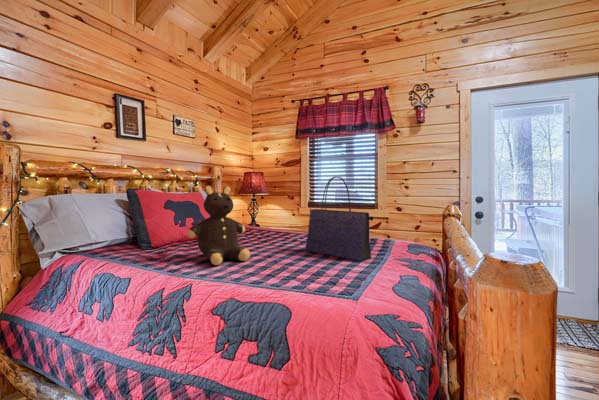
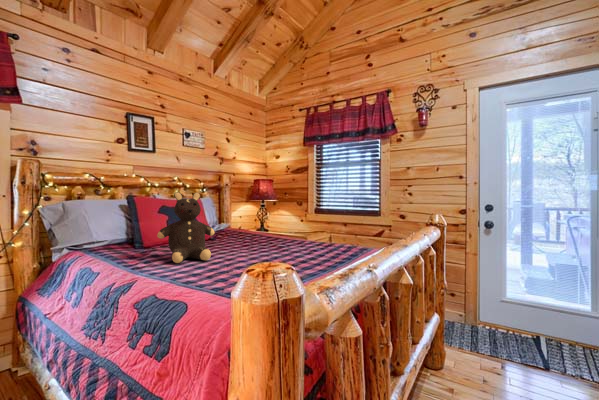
tote bag: present [305,176,373,261] -> none [272,183,325,264]

